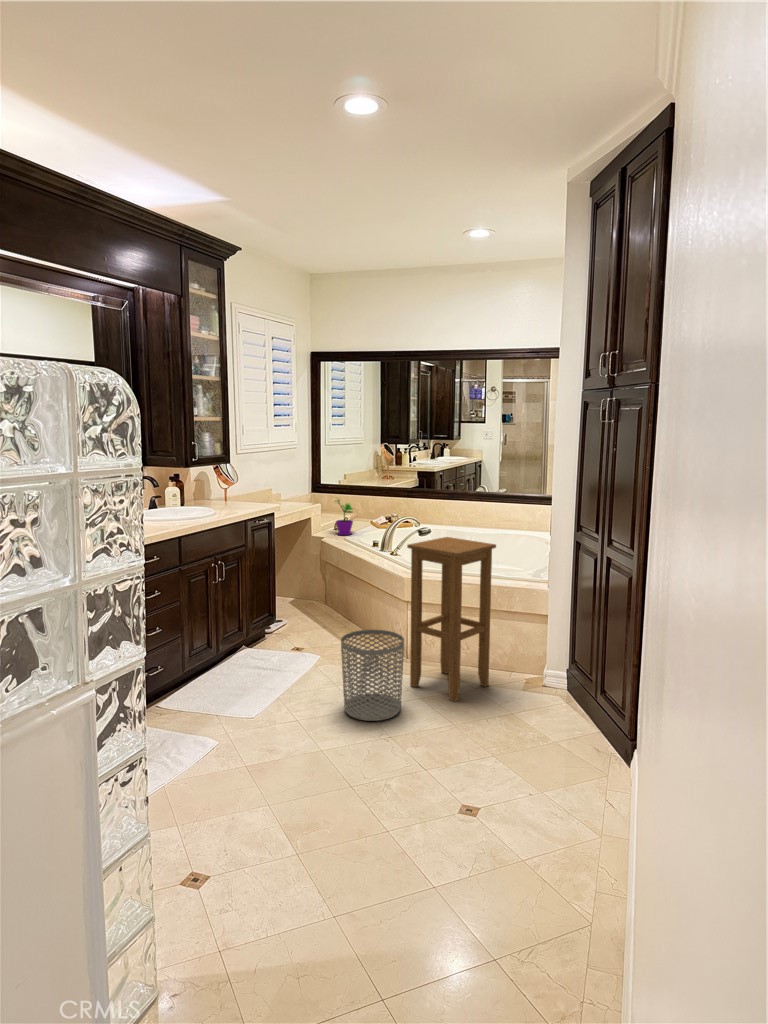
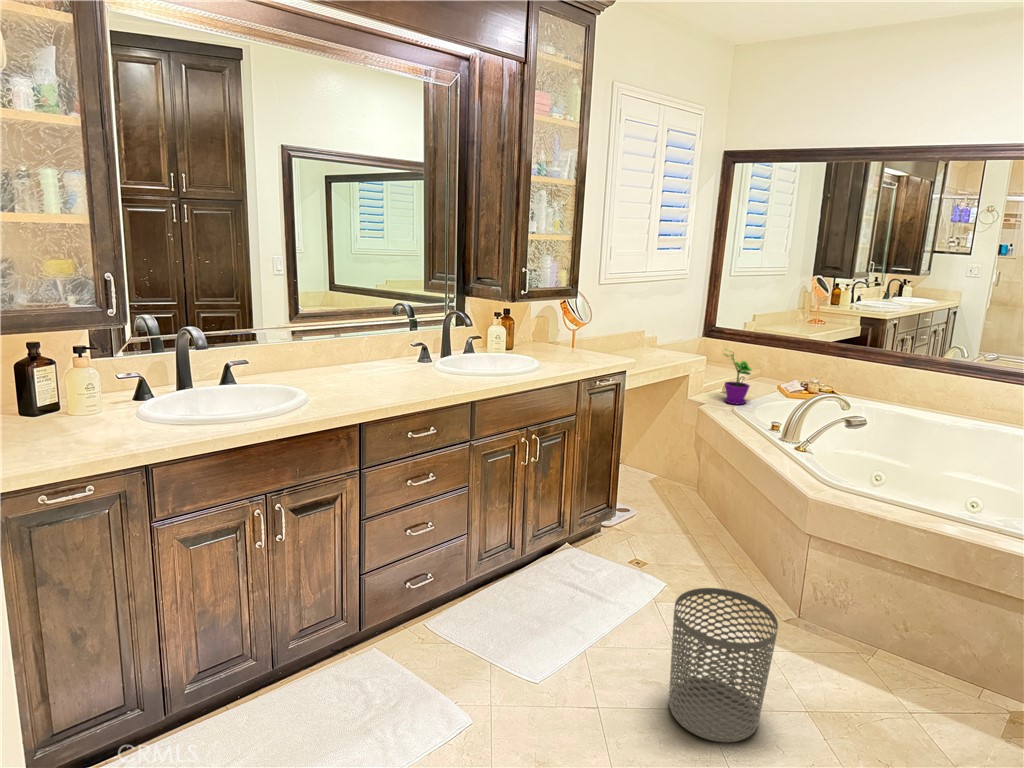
stool: present [407,537,496,702] -> none [785,459,977,737]

